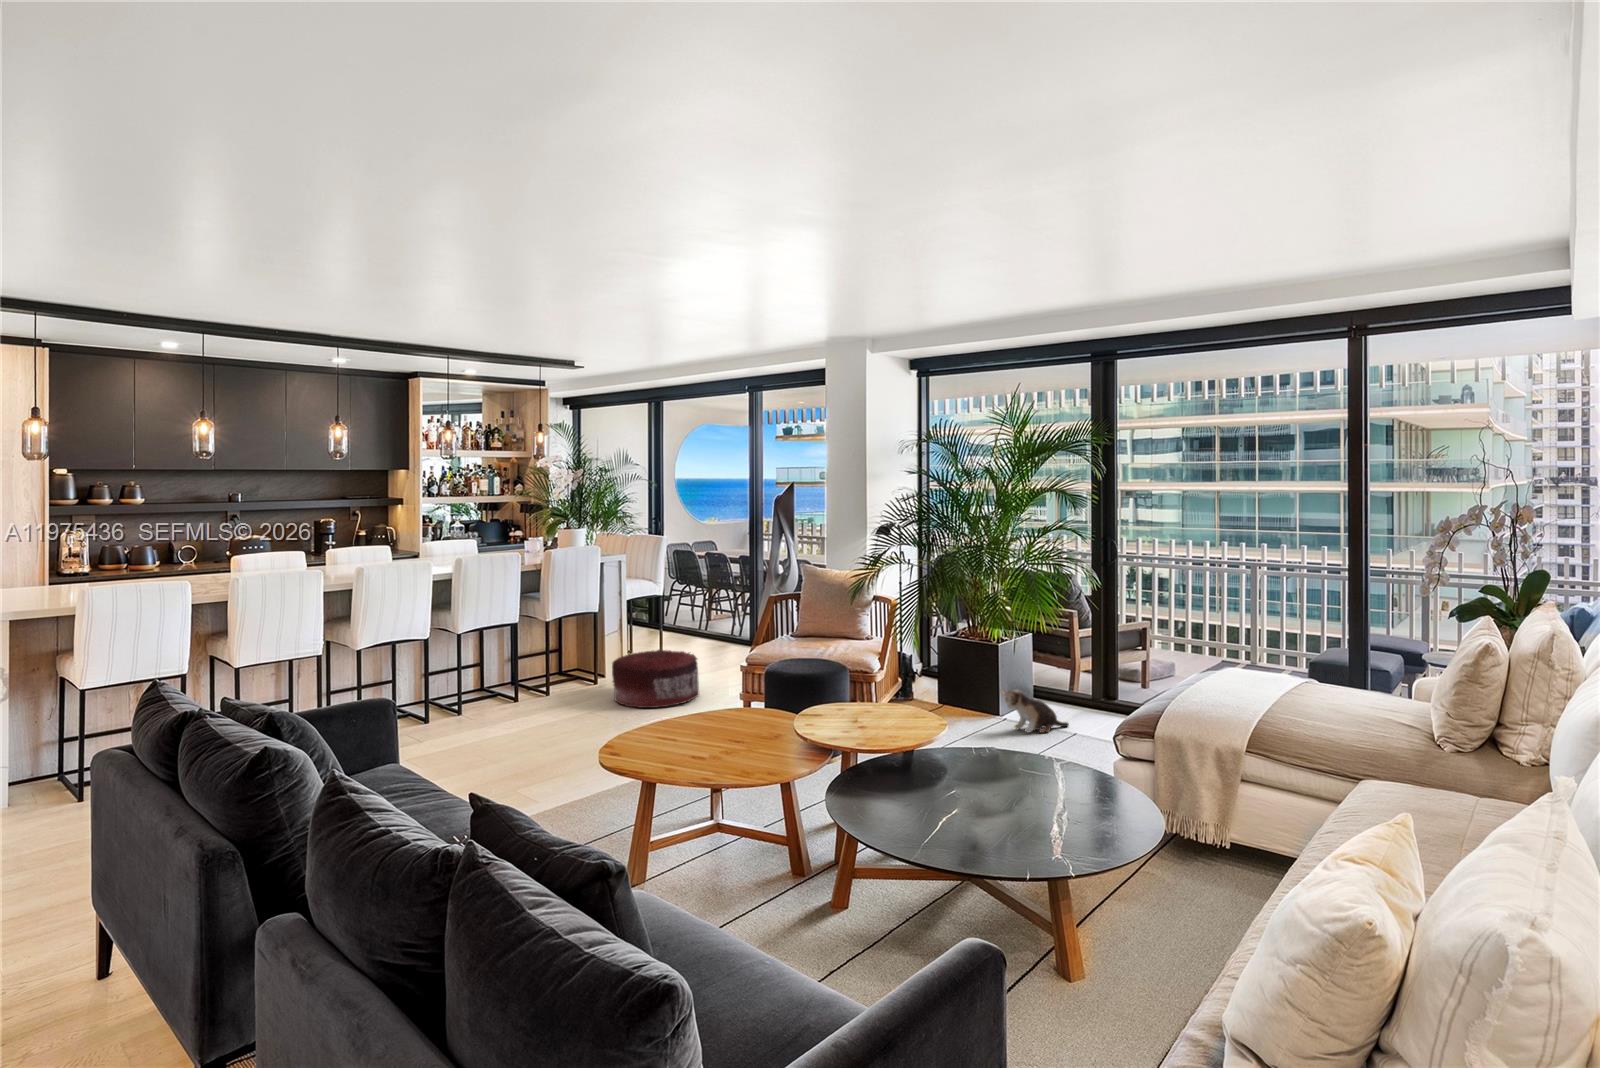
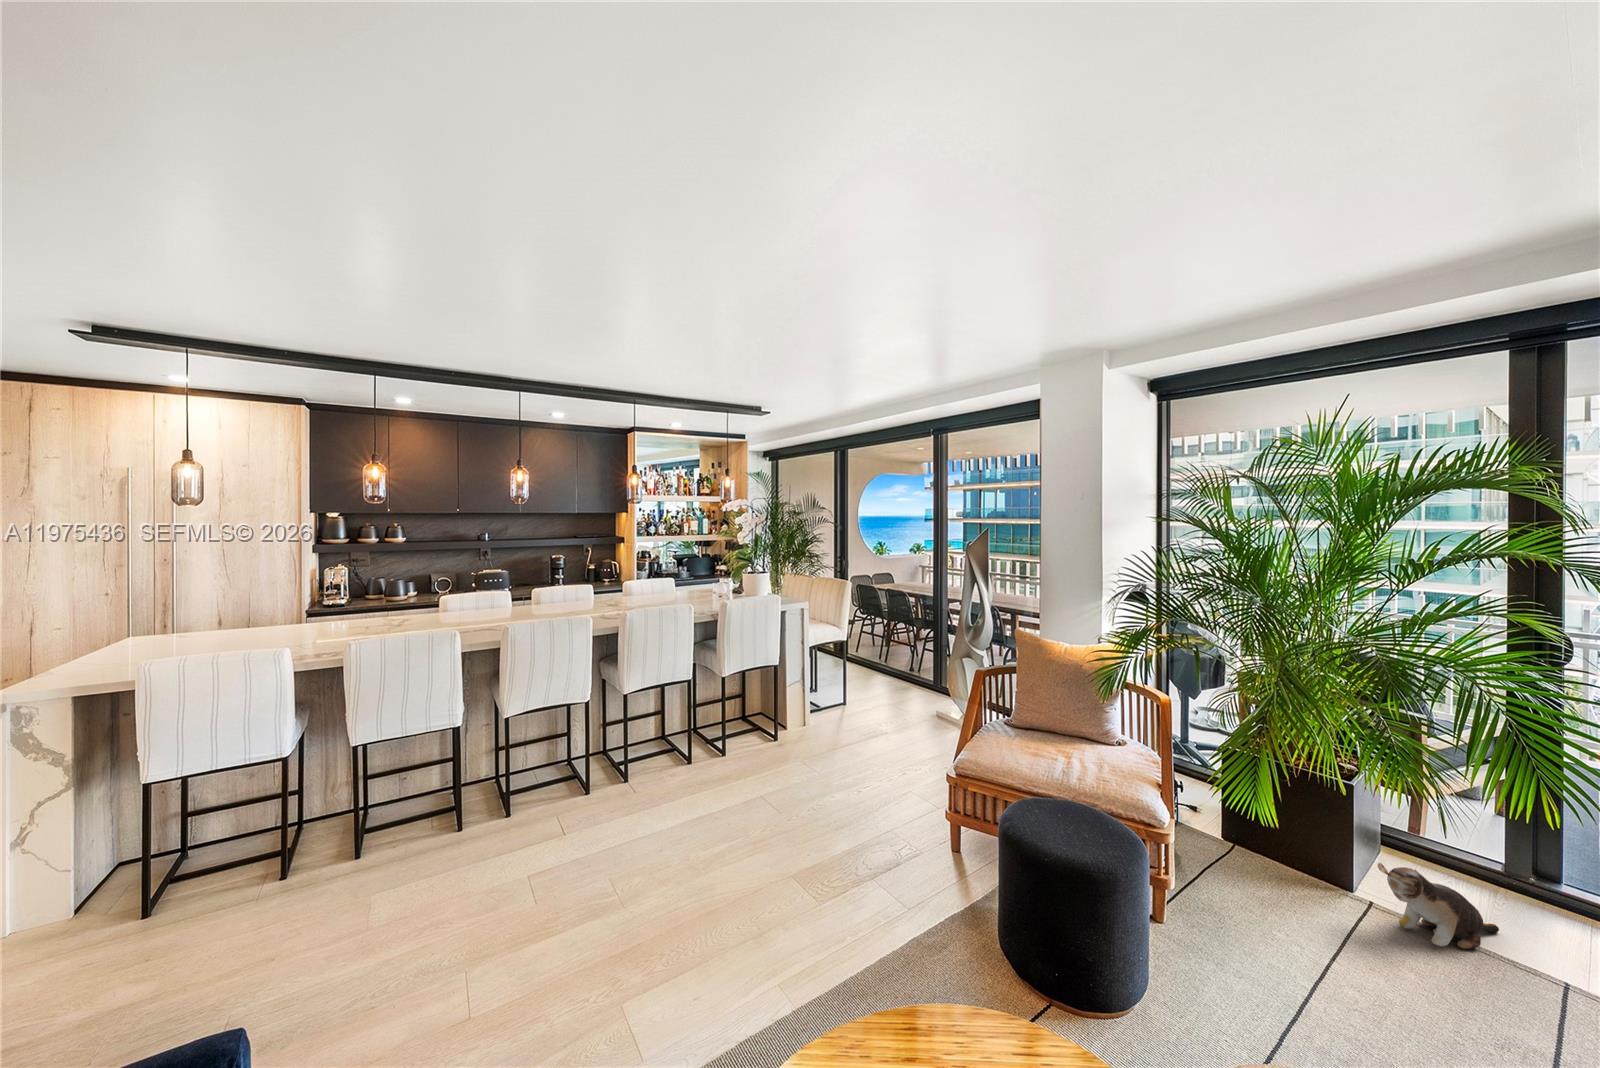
pouf: present [612,650,699,708] -> none [790,711,889,796]

